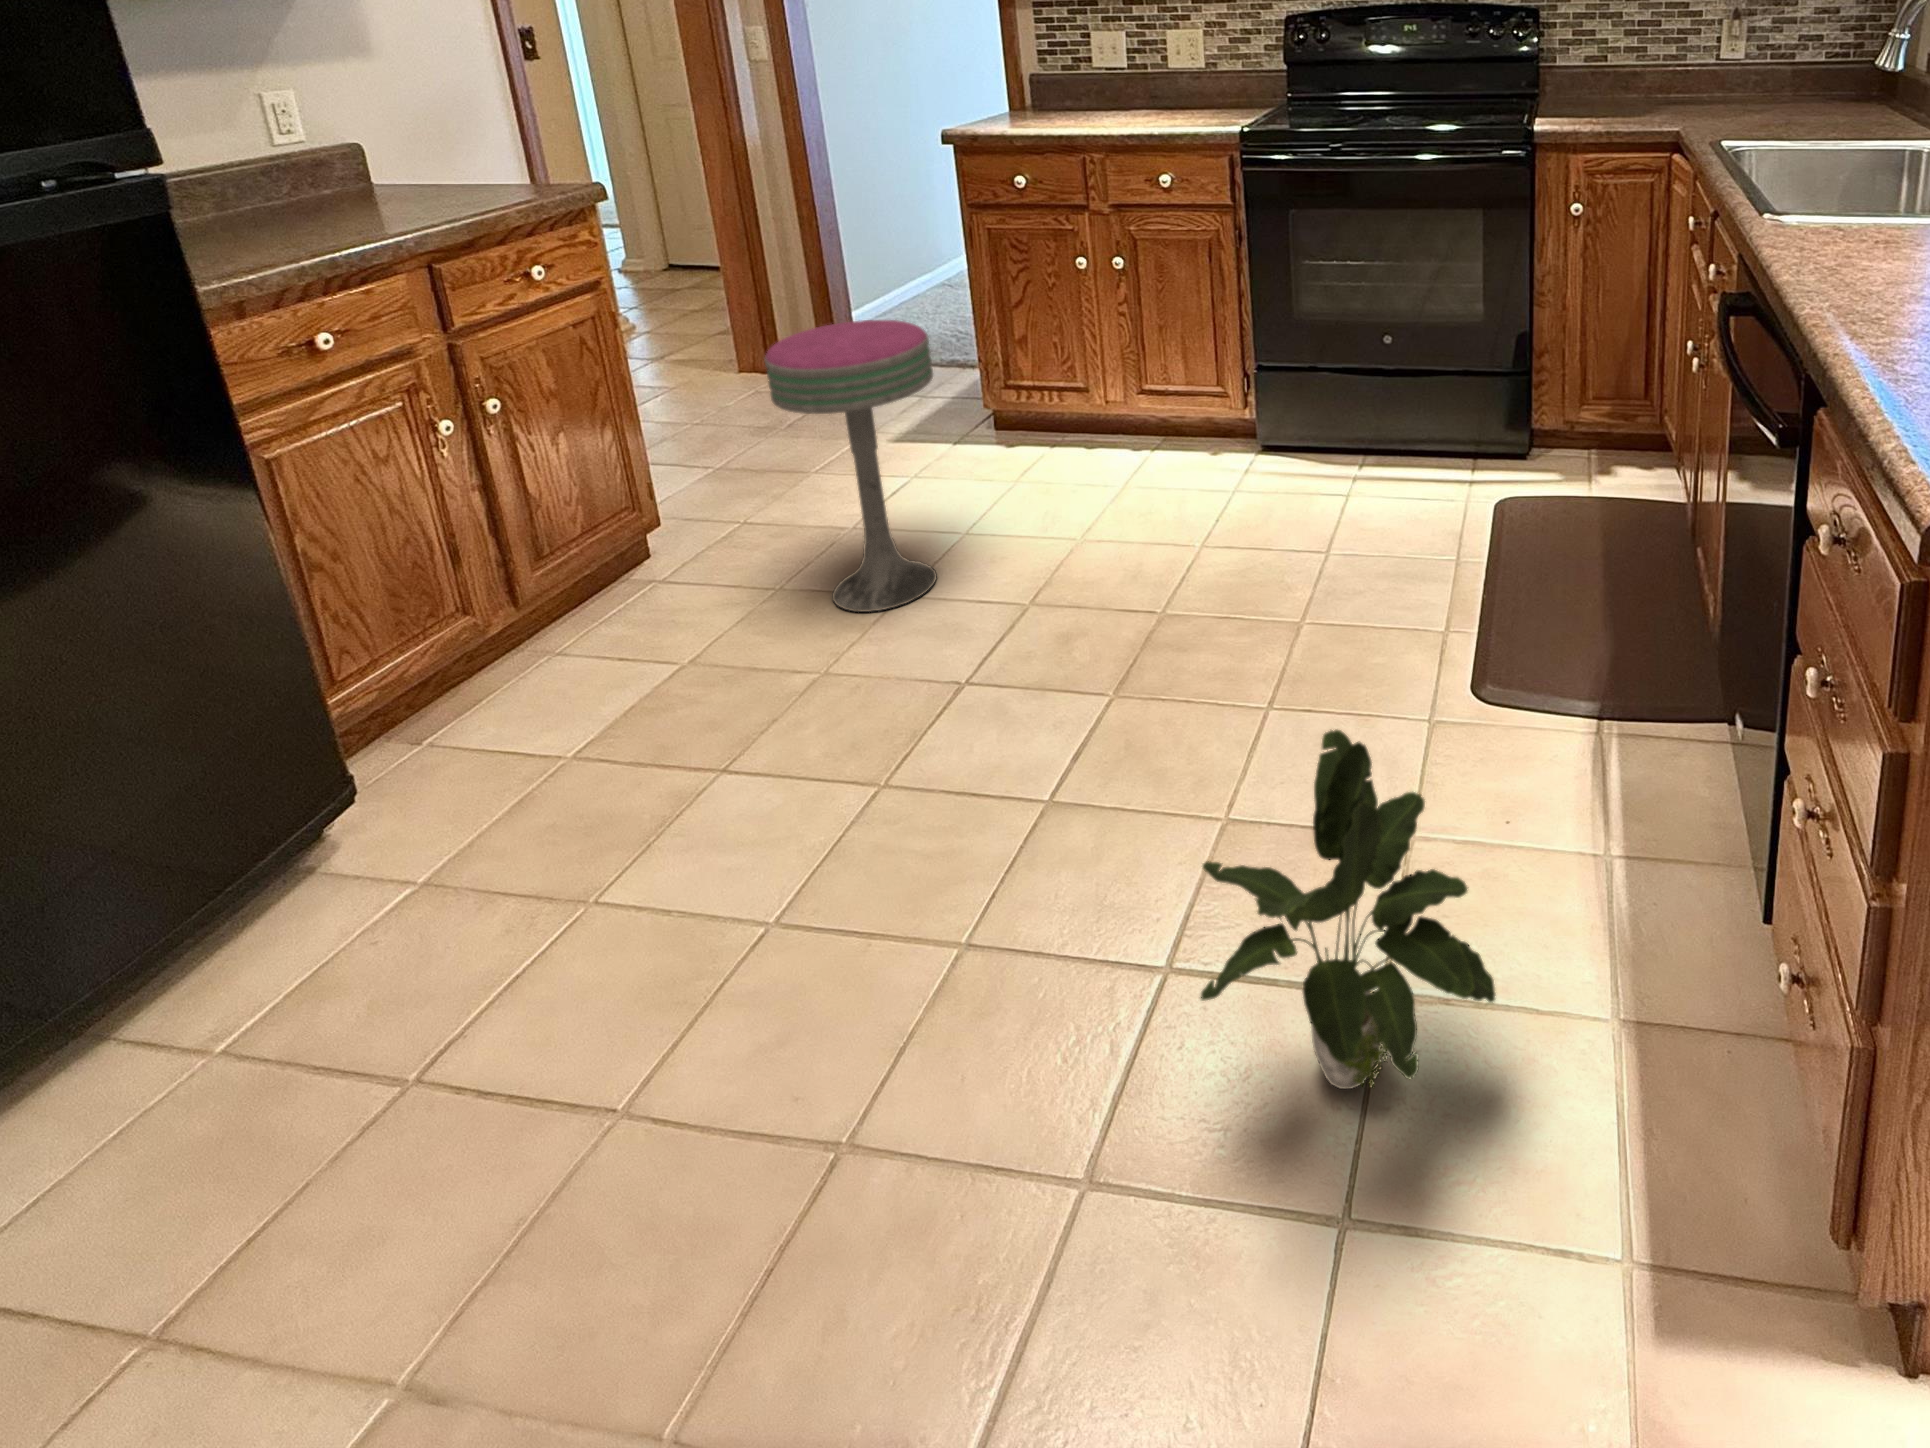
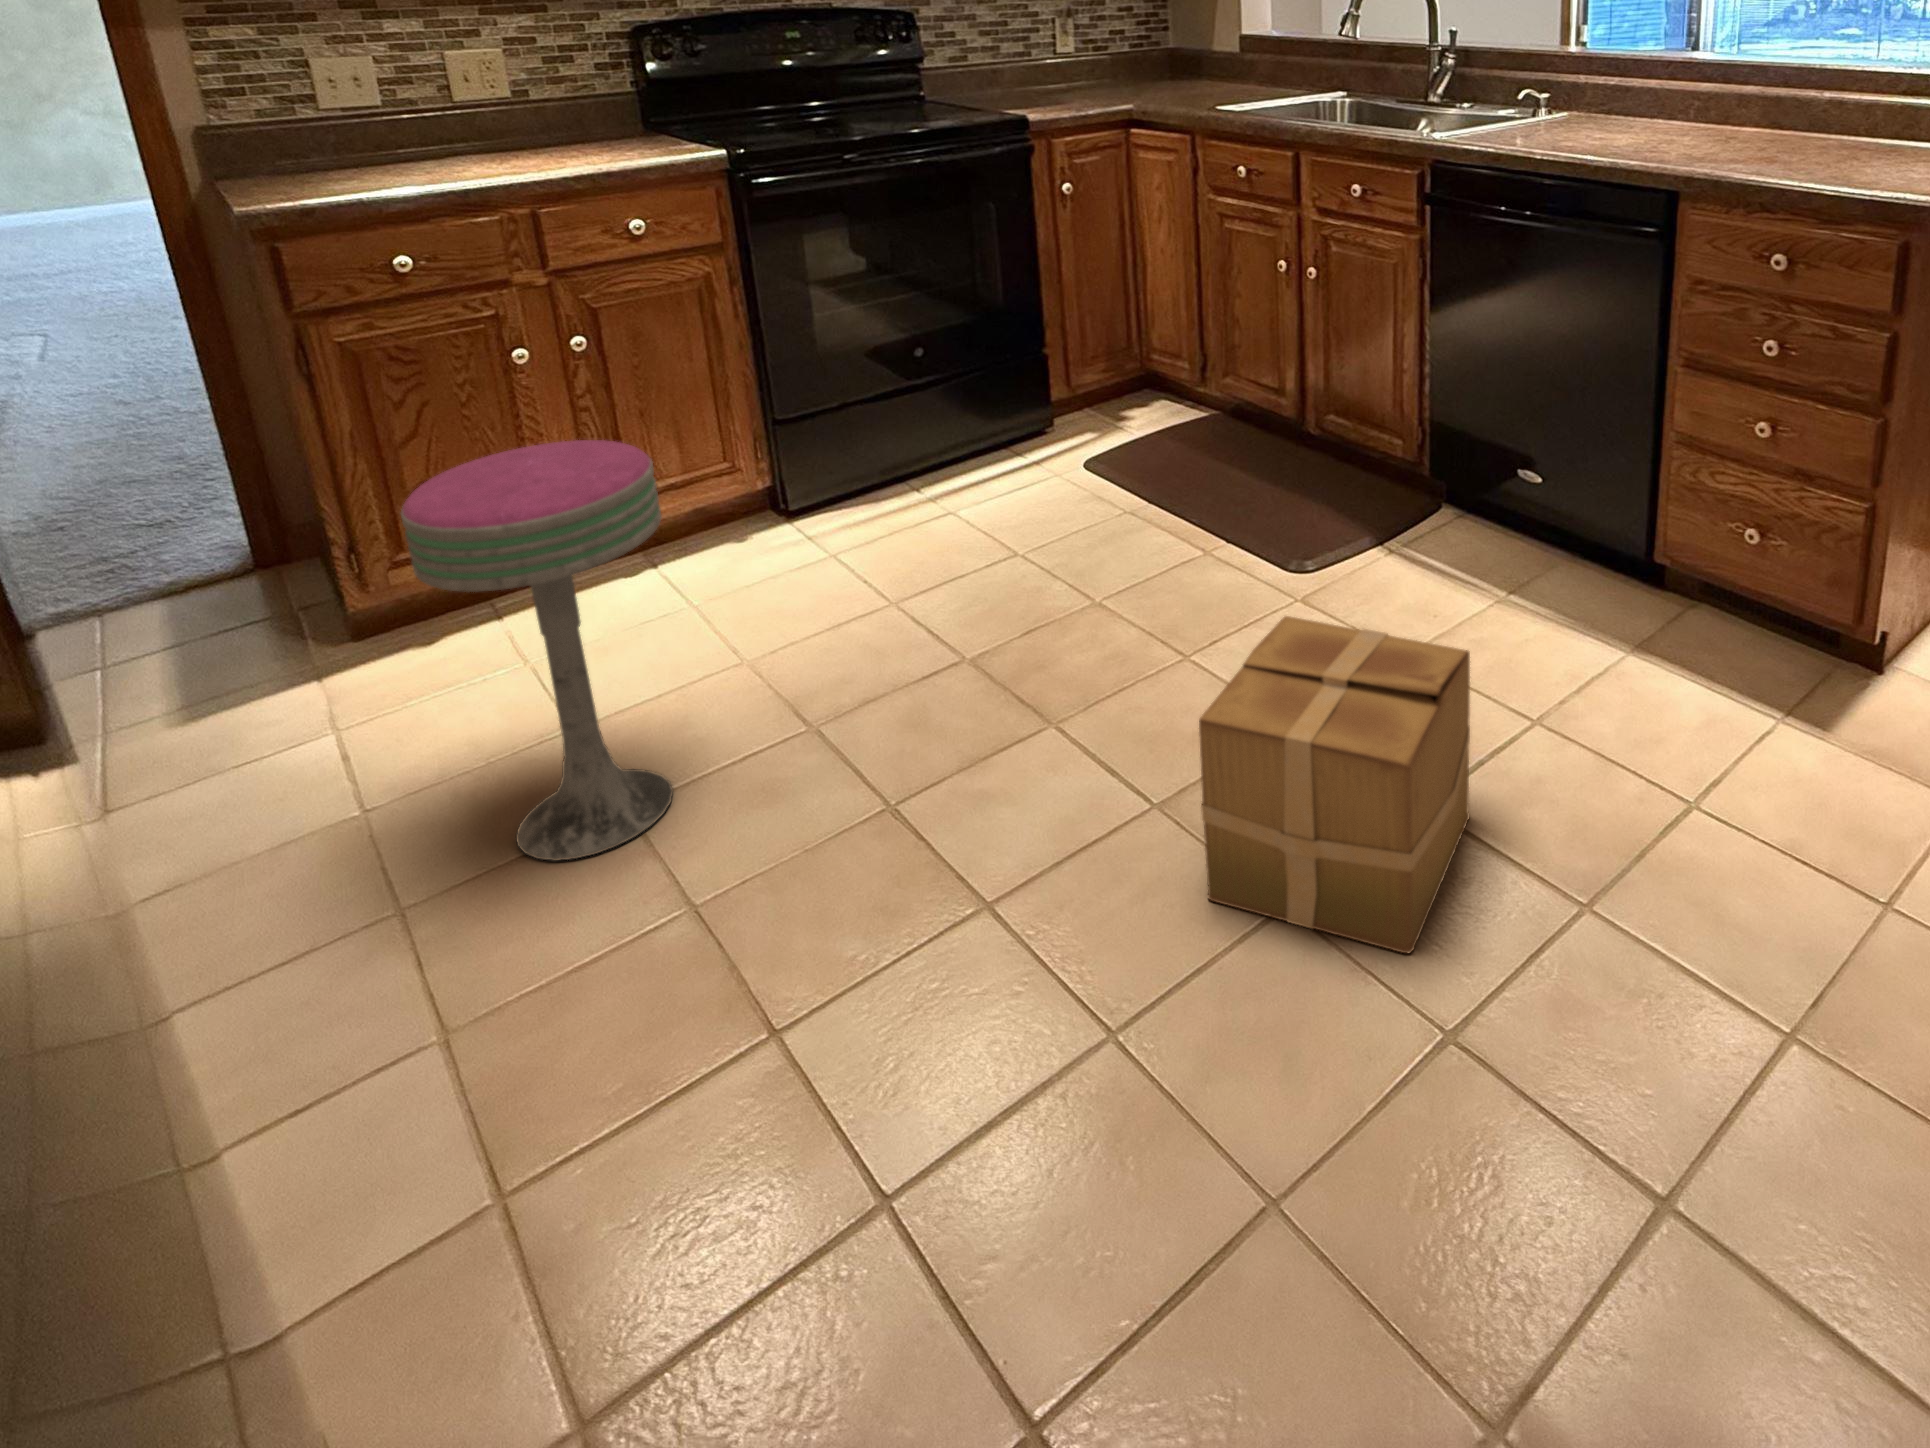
cardboard box: none [821,706,1117,1105] -> present [1199,616,1470,953]
potted plant: present [1201,730,1496,1089] -> none [1505,479,1678,737]

